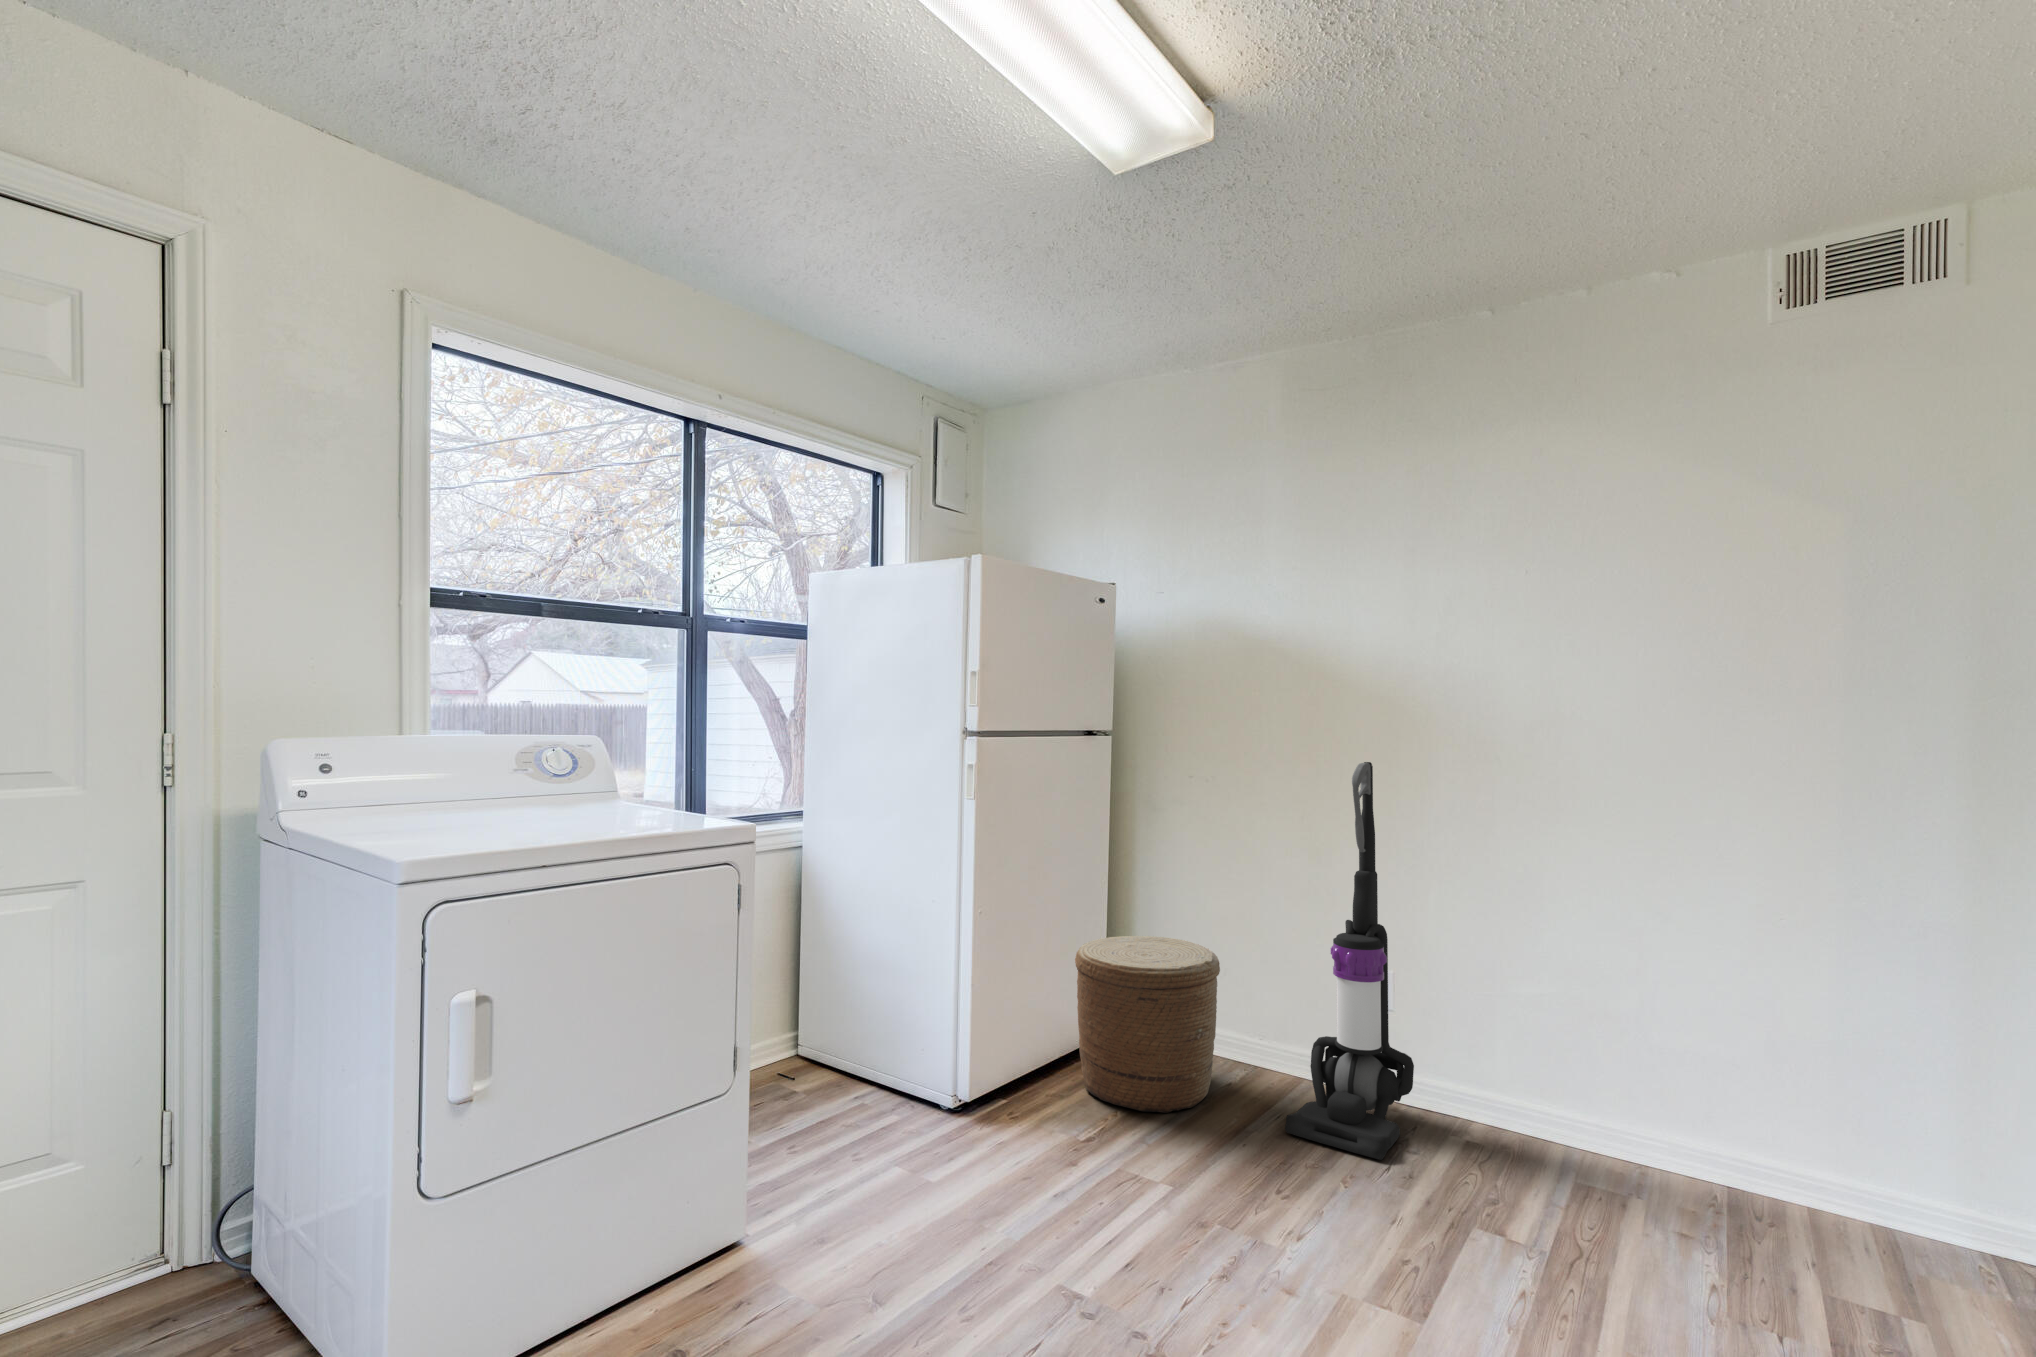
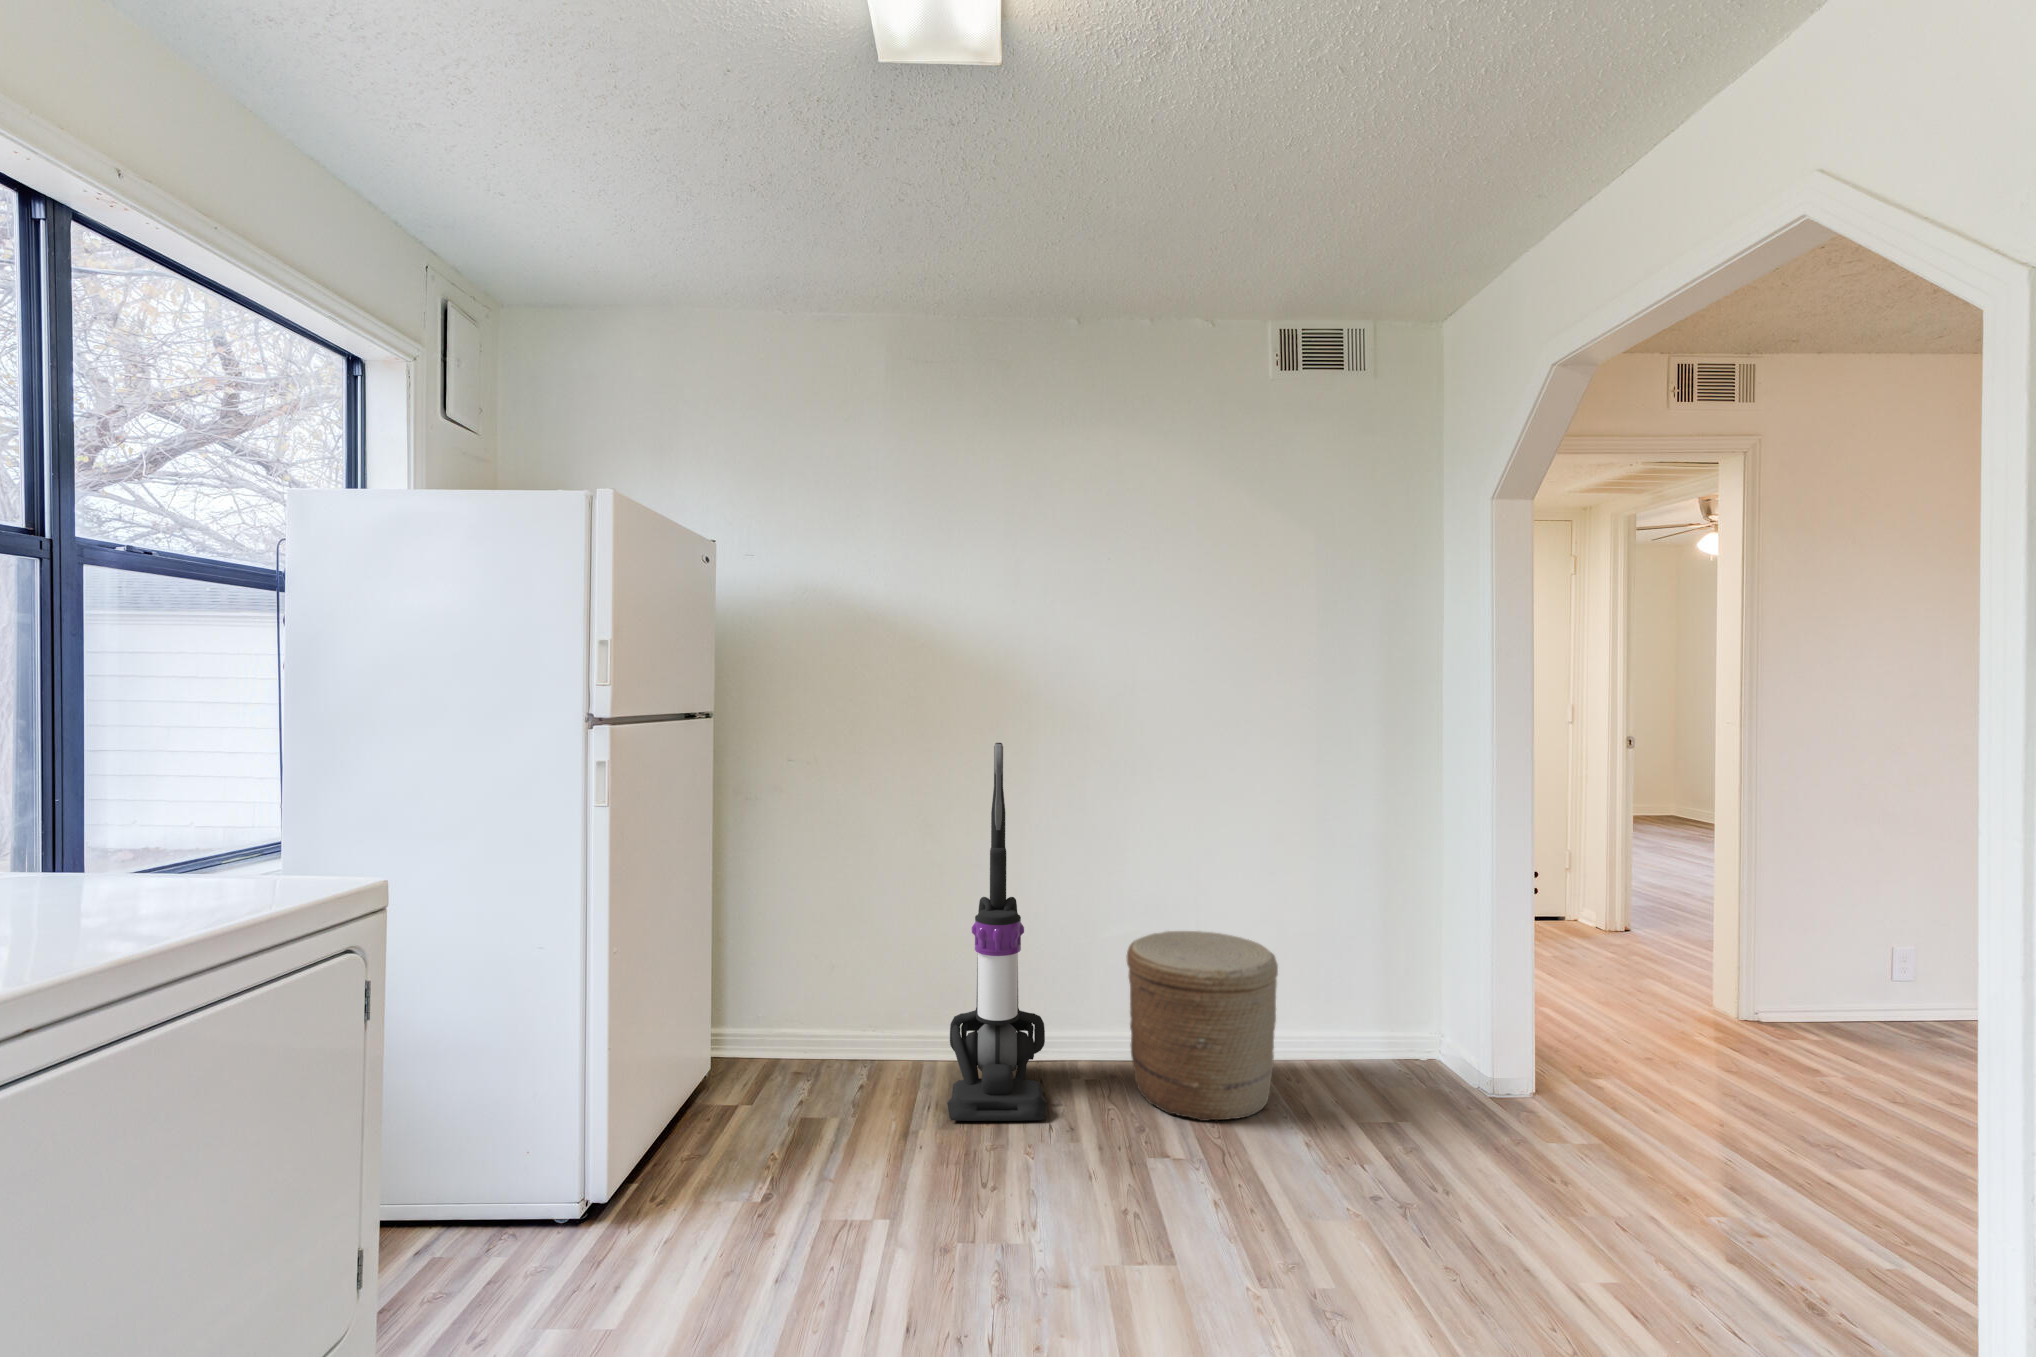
woven basket: present [1075,936,1220,1113] -> present [1127,931,1278,1121]

